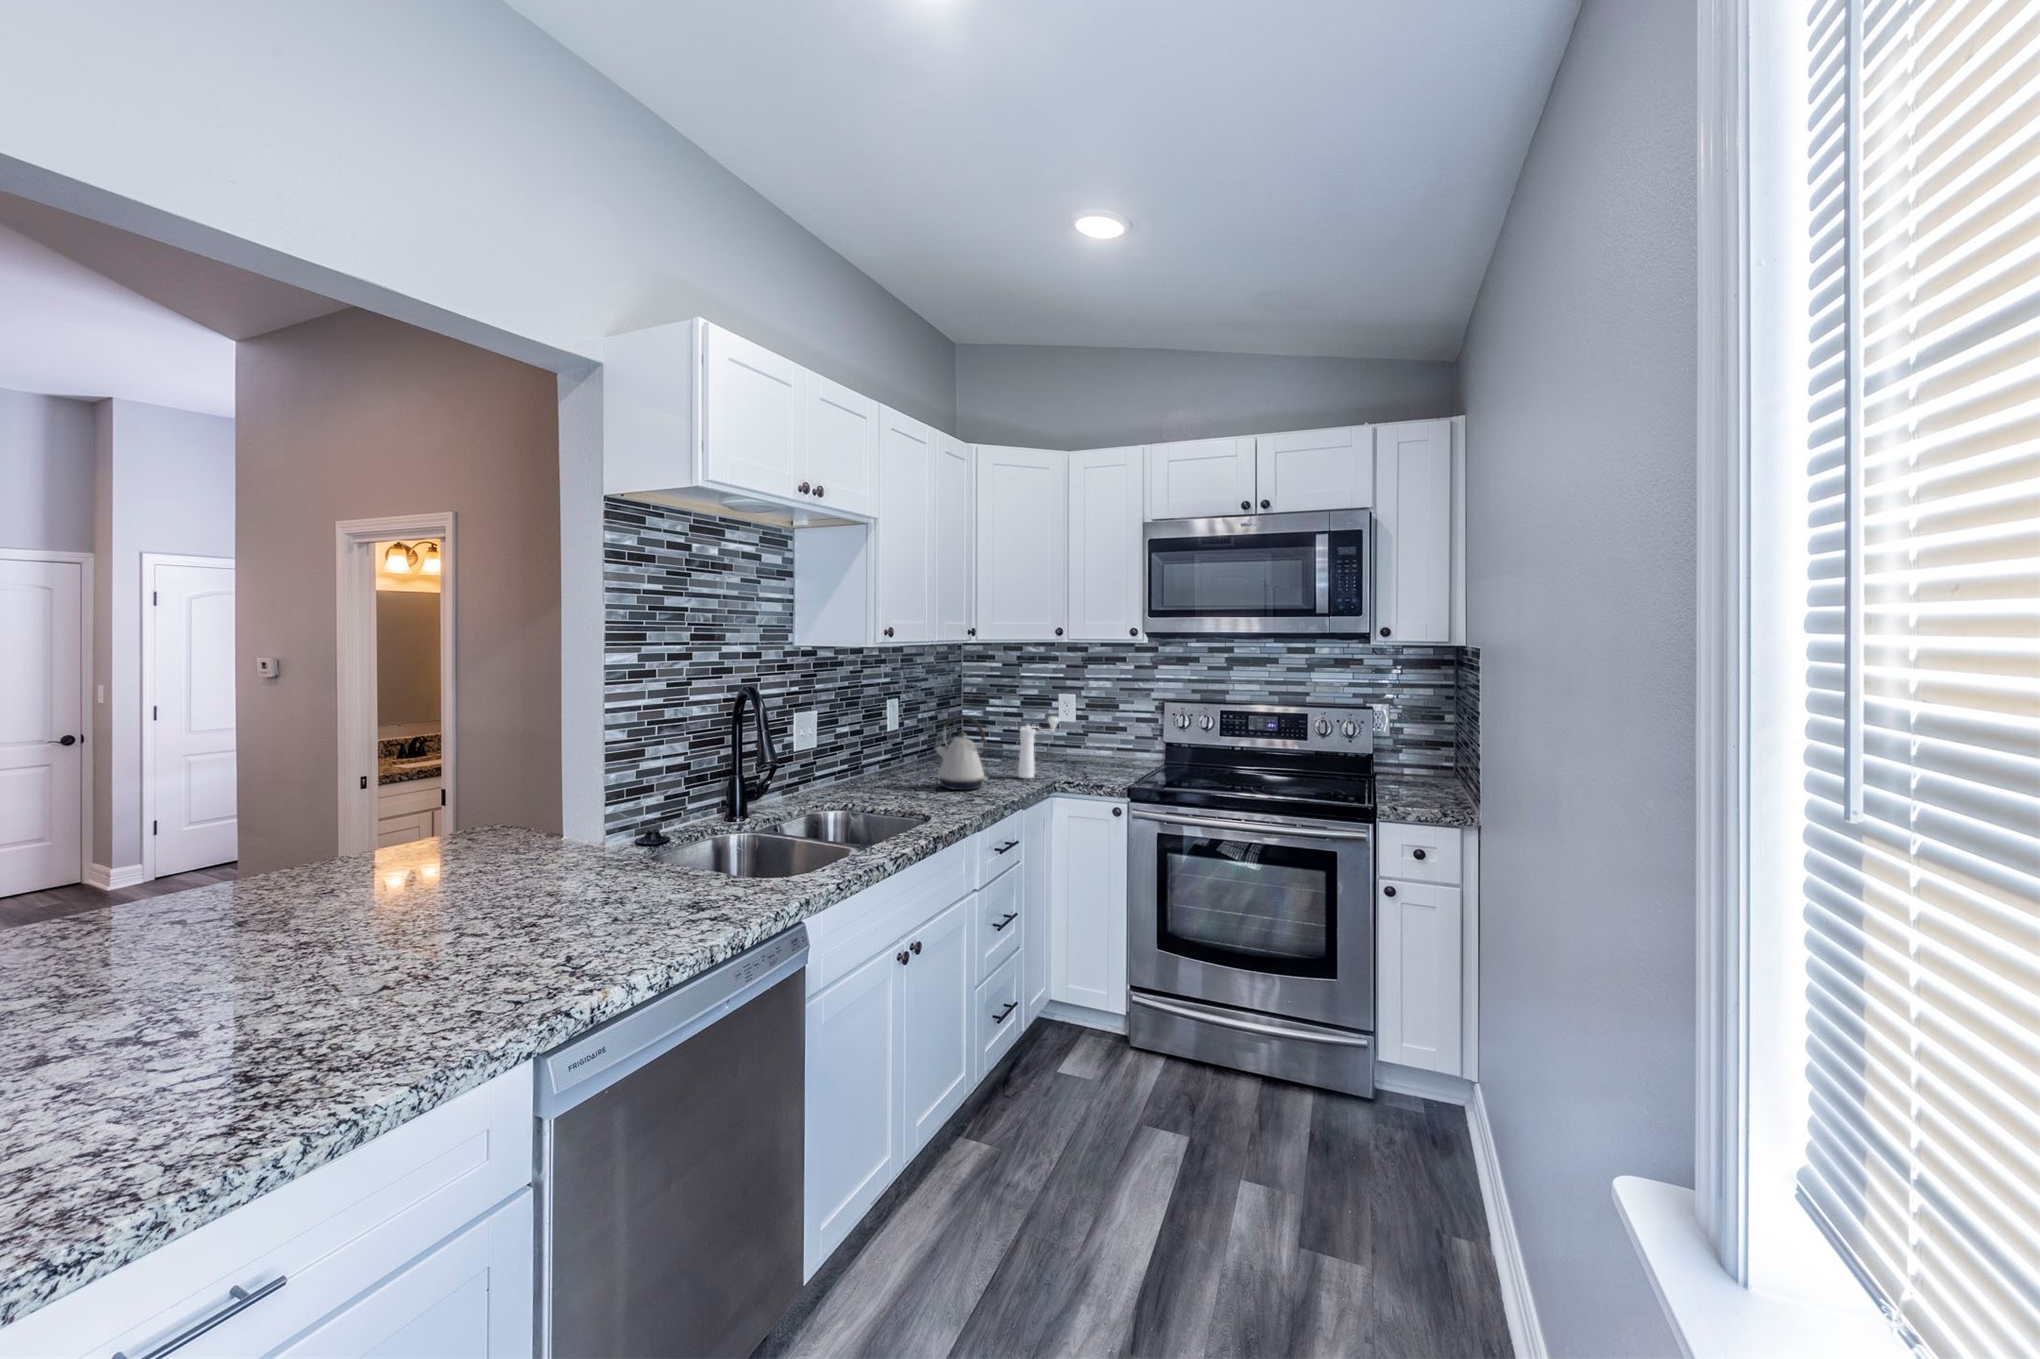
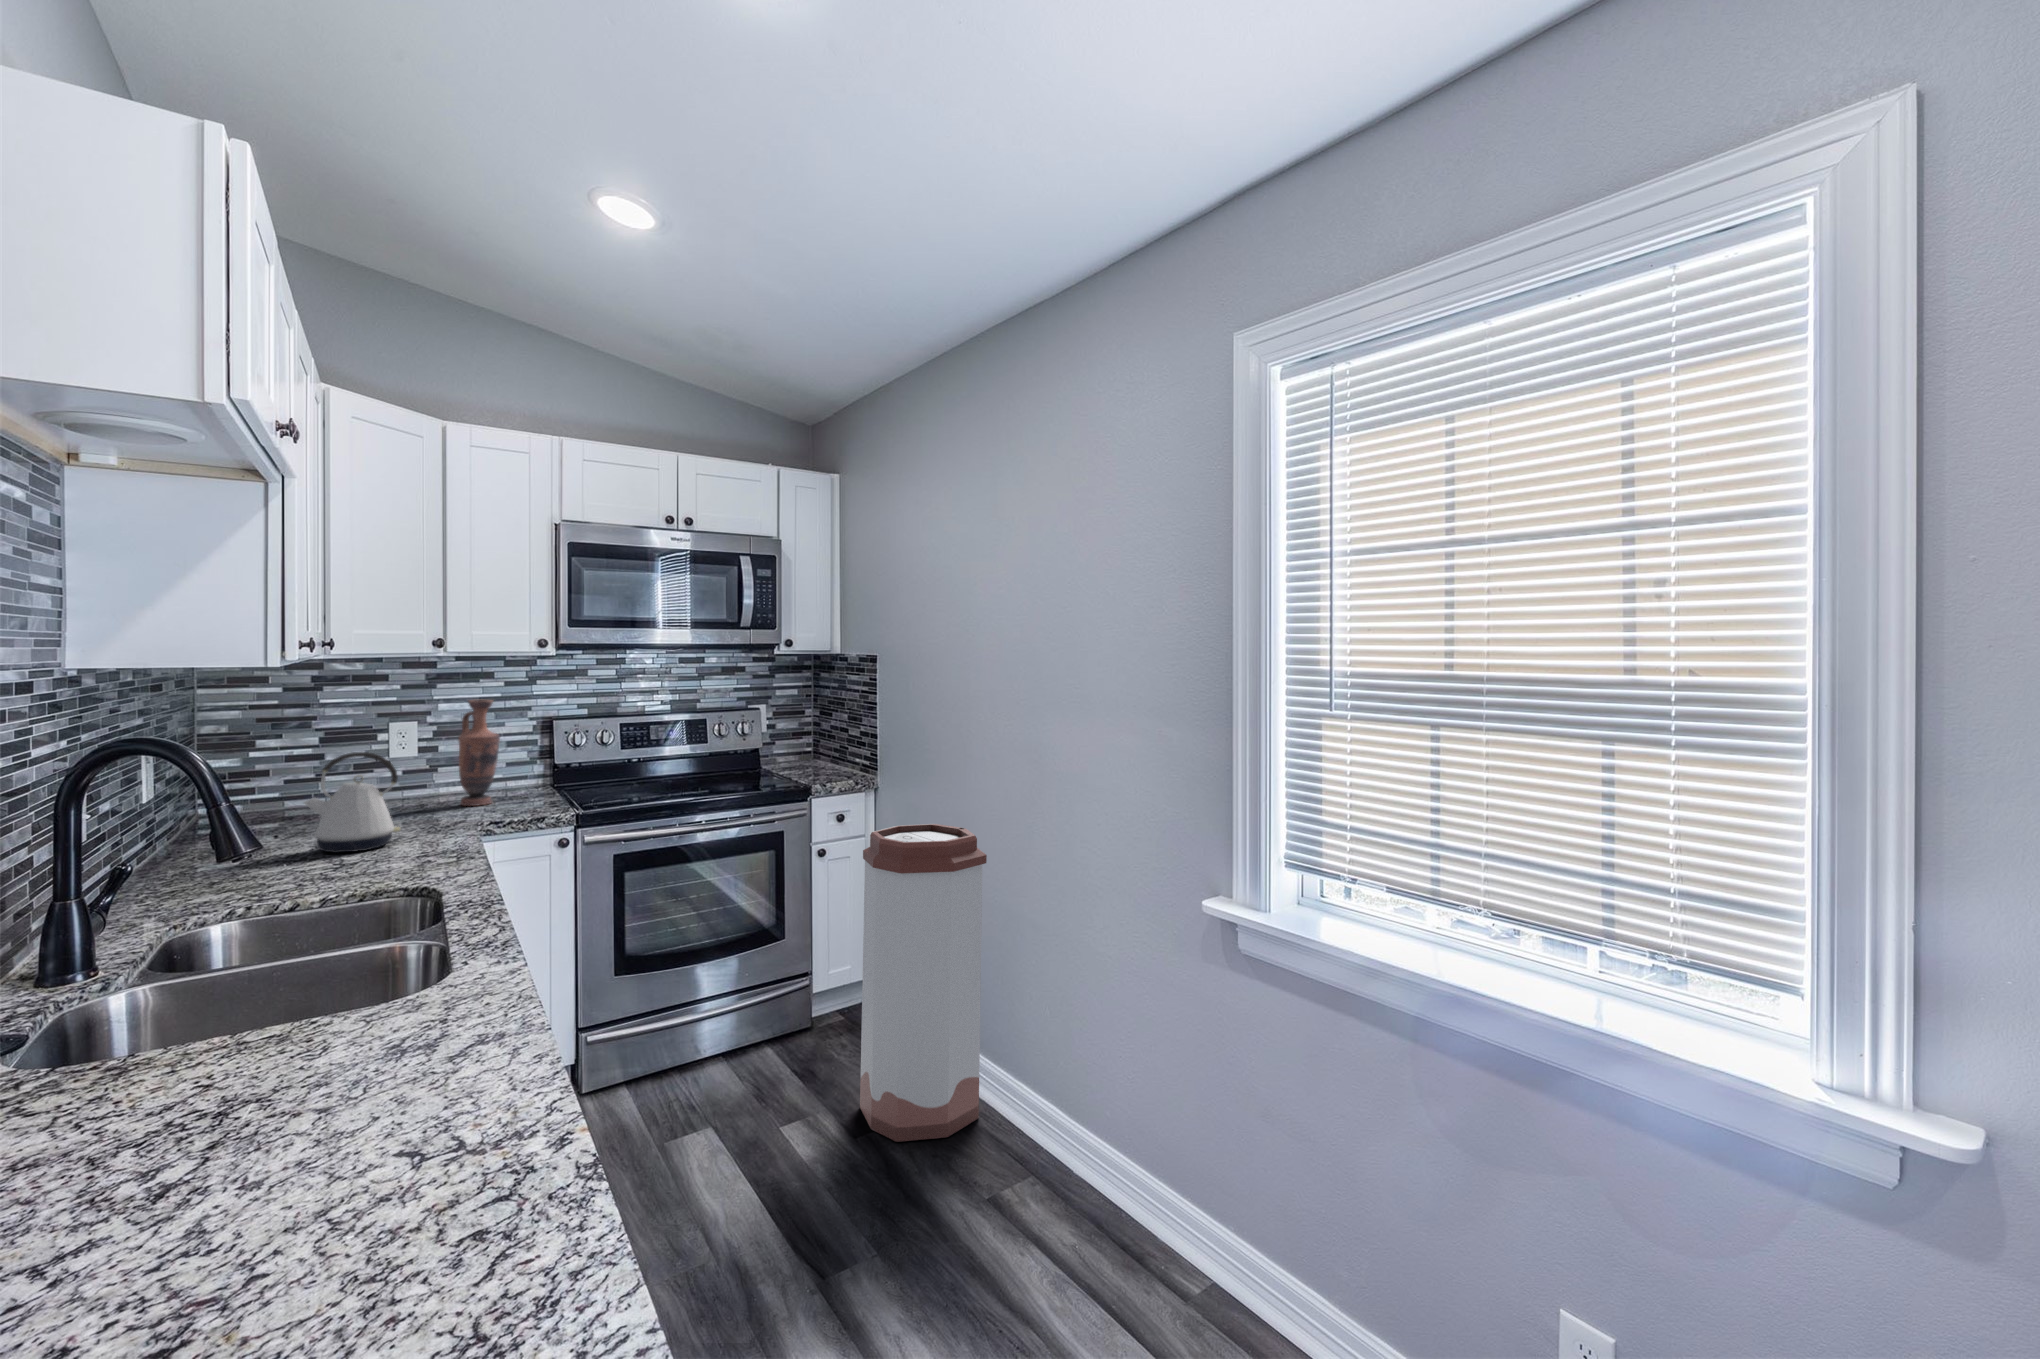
vase: none [1078,679,1108,771] -> present [458,700,500,806]
pepper mill: present [1018,716,1059,778] -> none [405,746,457,825]
trash can: none [1324,875,1502,1323] -> present [860,824,987,1142]

